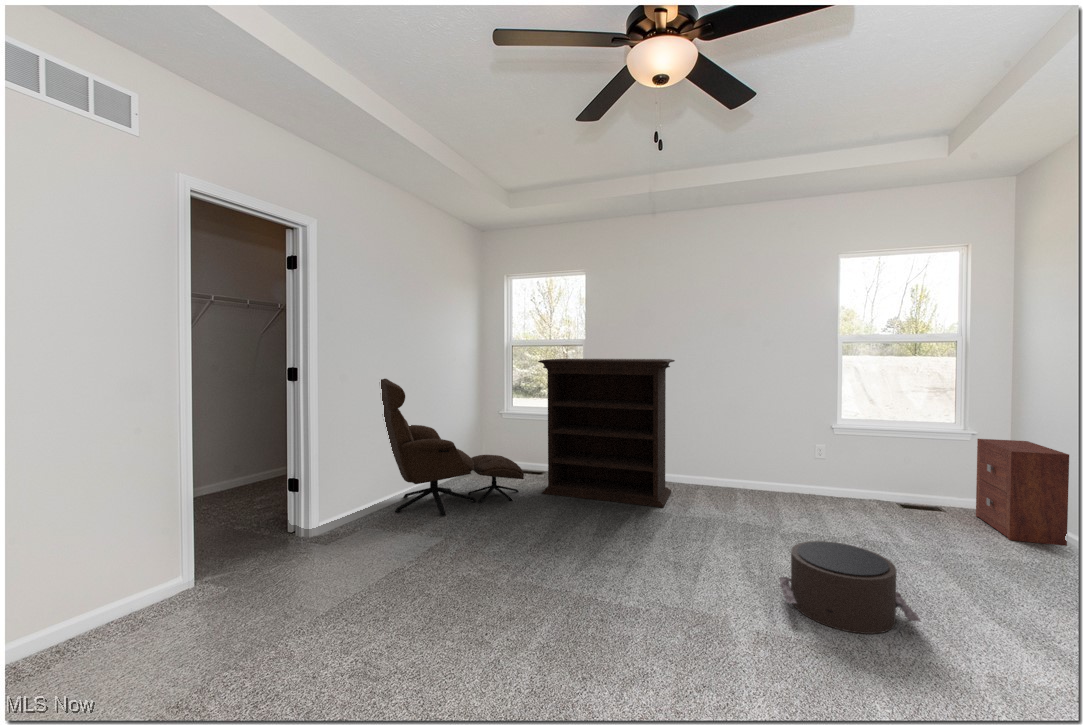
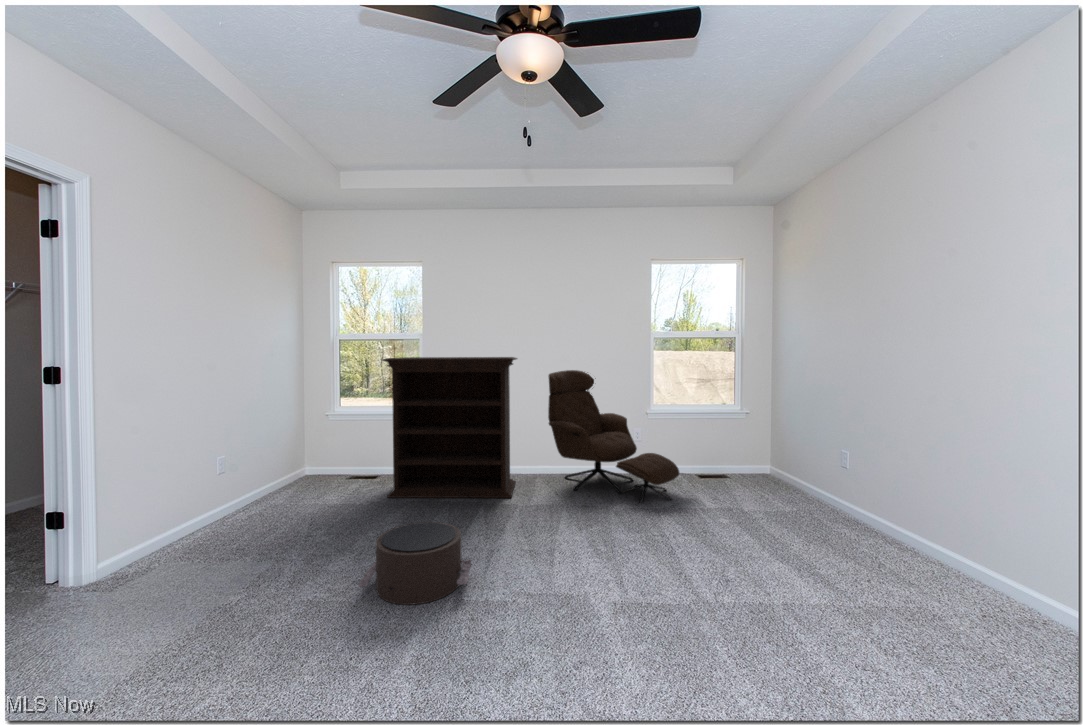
lounge chair: present [381,379,524,516] -> present [548,370,679,503]
nightstand: present [976,439,1069,546] -> none [746,417,804,493]
pouf: present [780,541,921,634] -> present [358,522,471,605]

